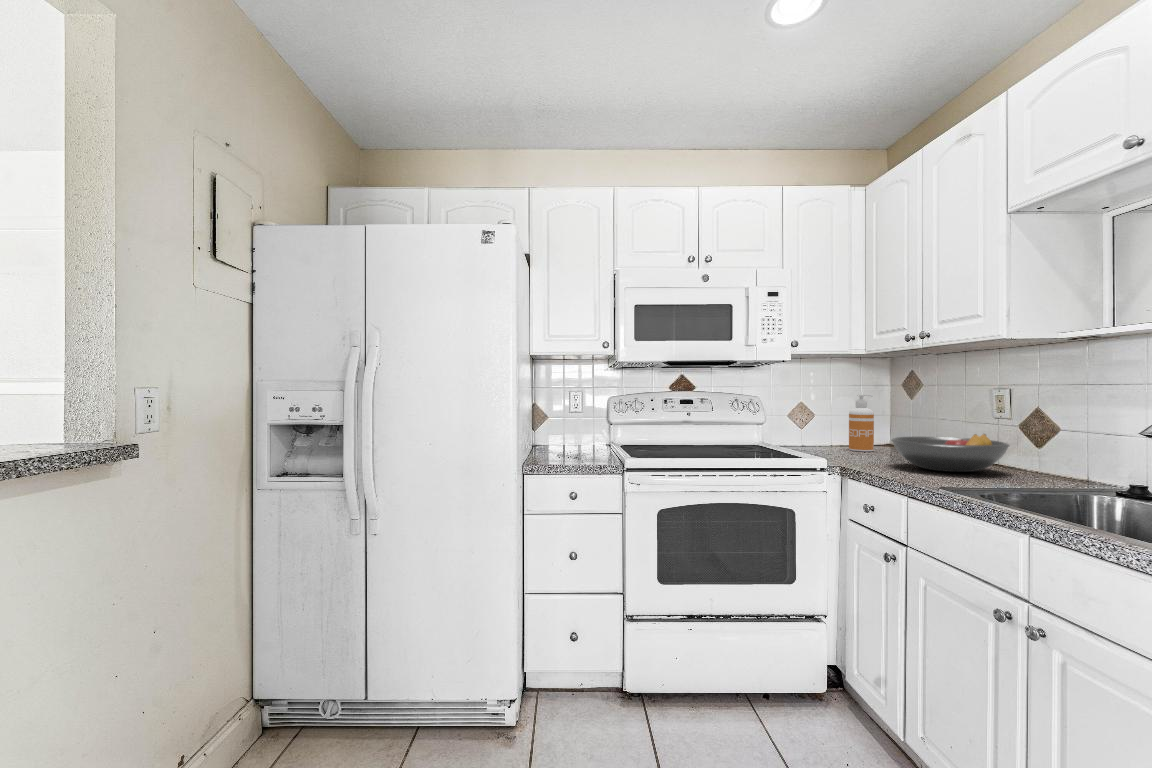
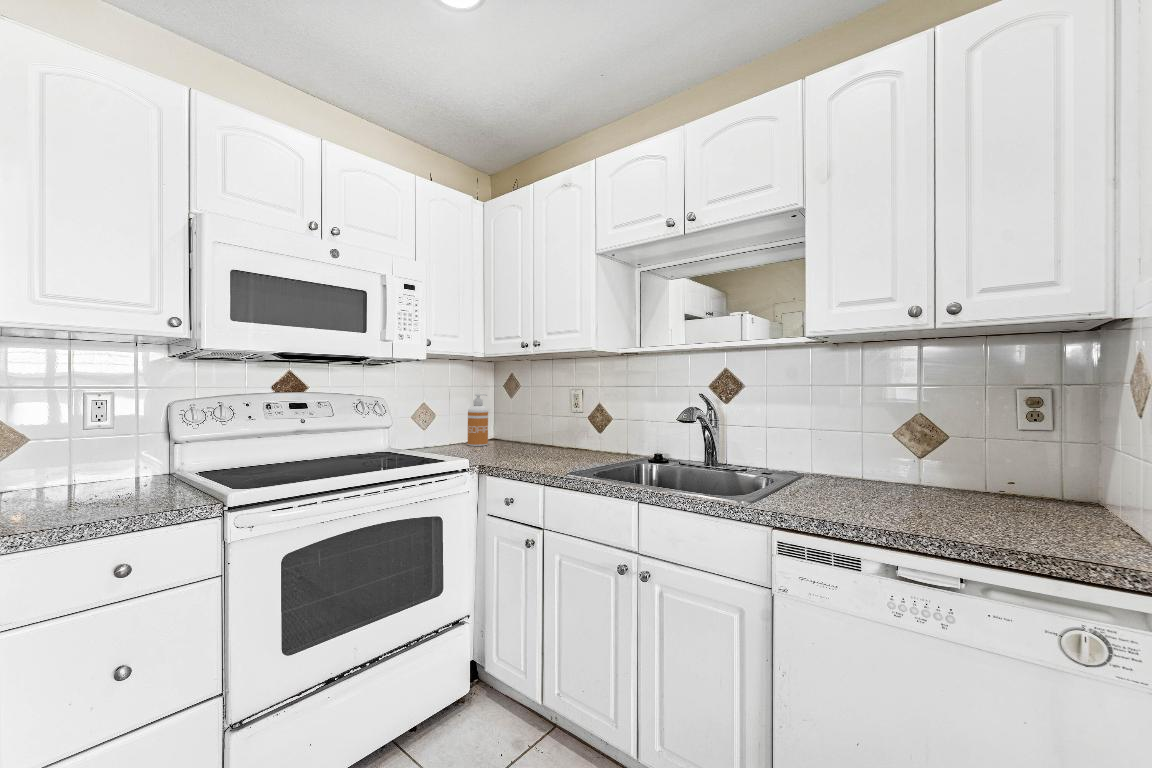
fruit bowl: present [892,434,1009,472] -> none [522,426,606,460]

